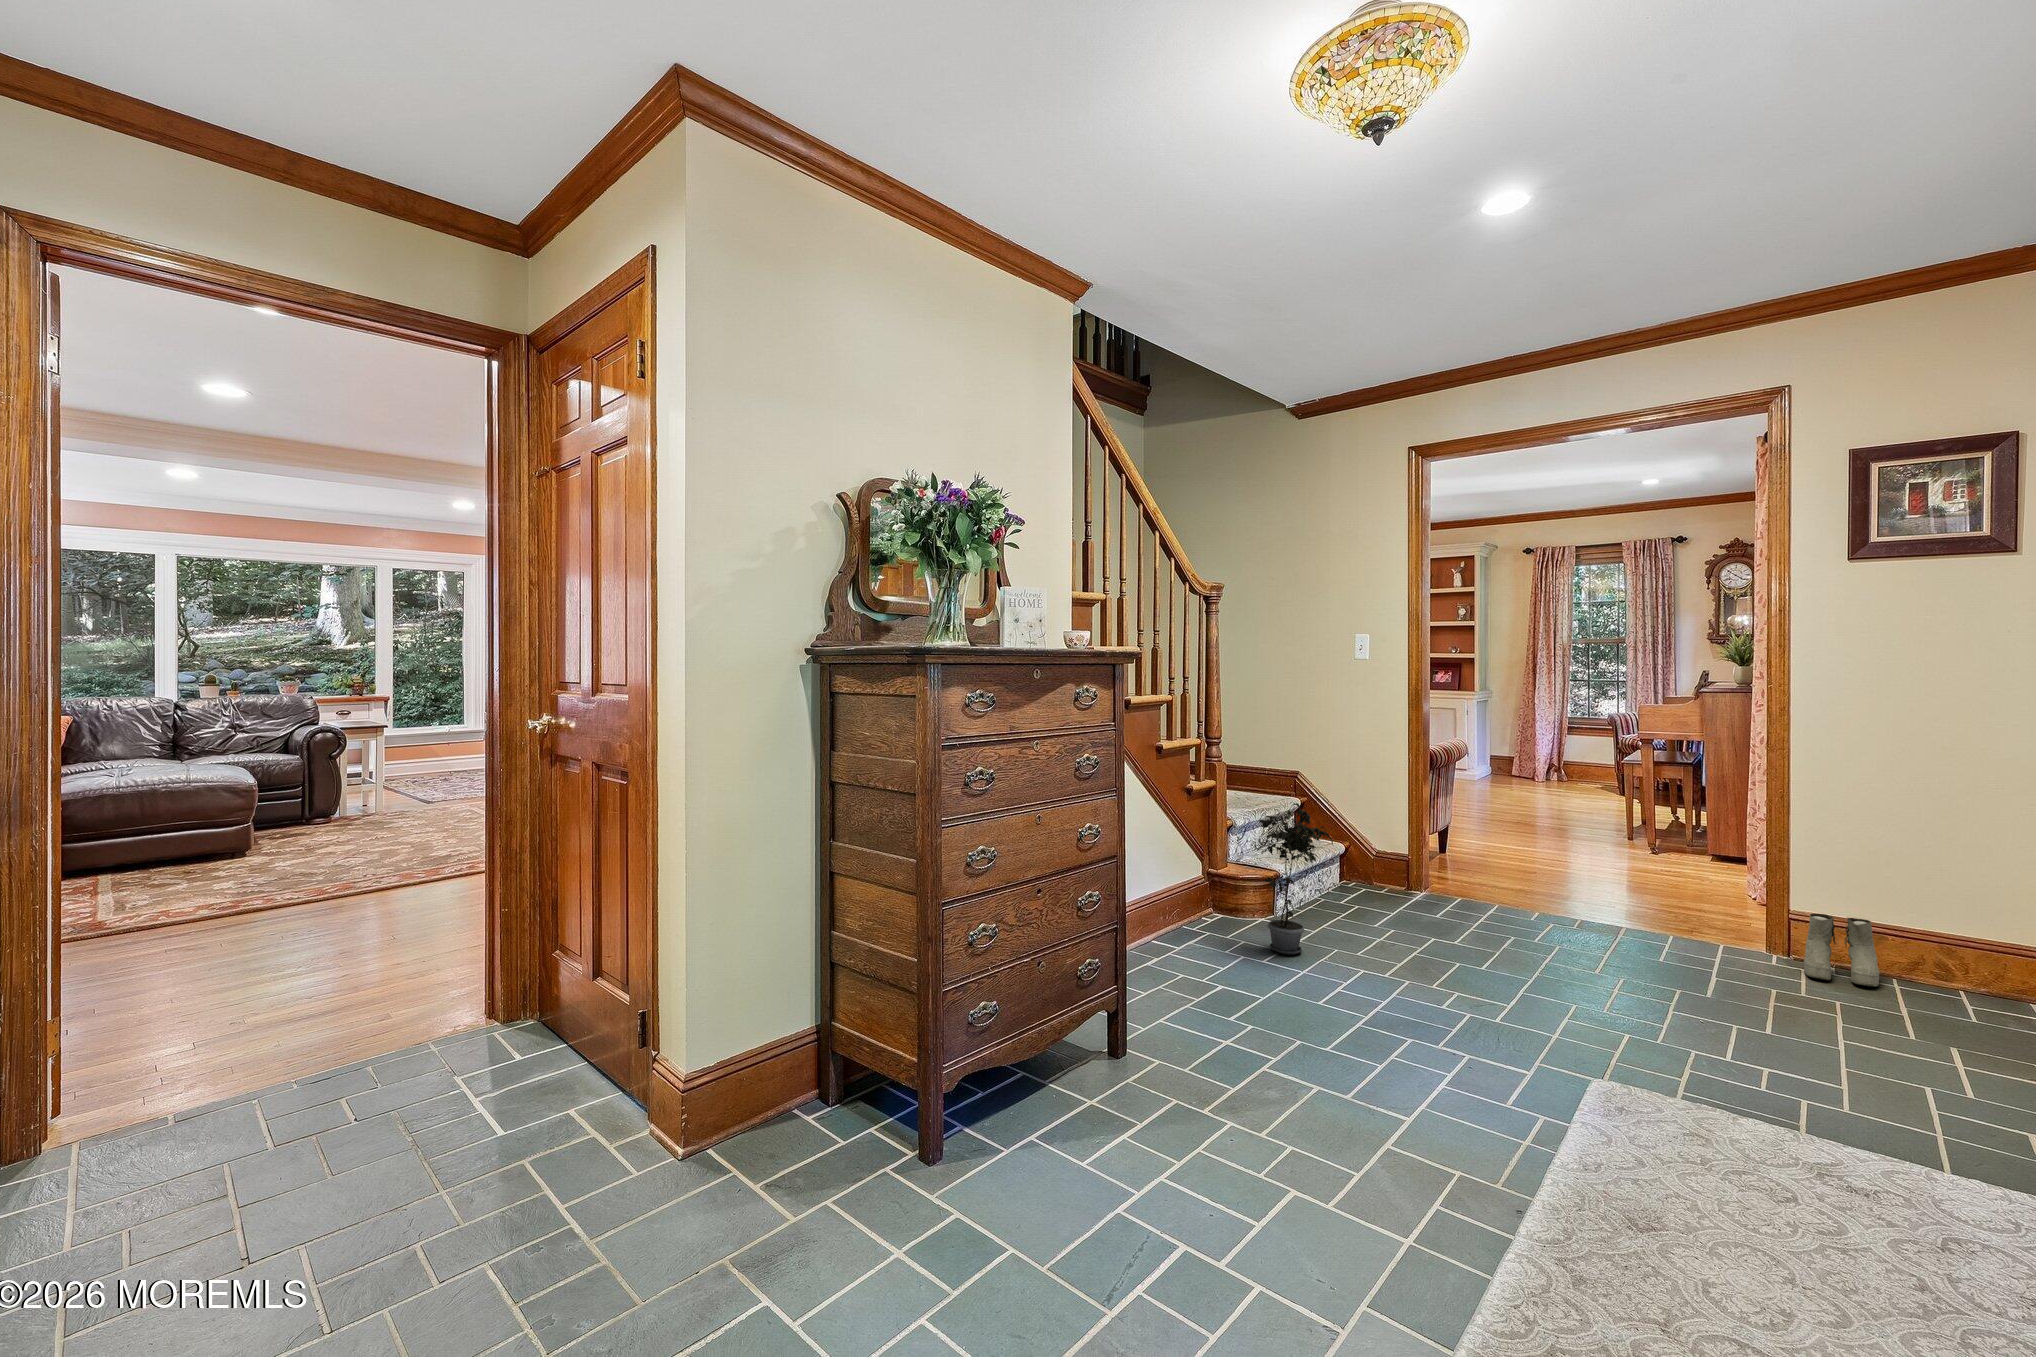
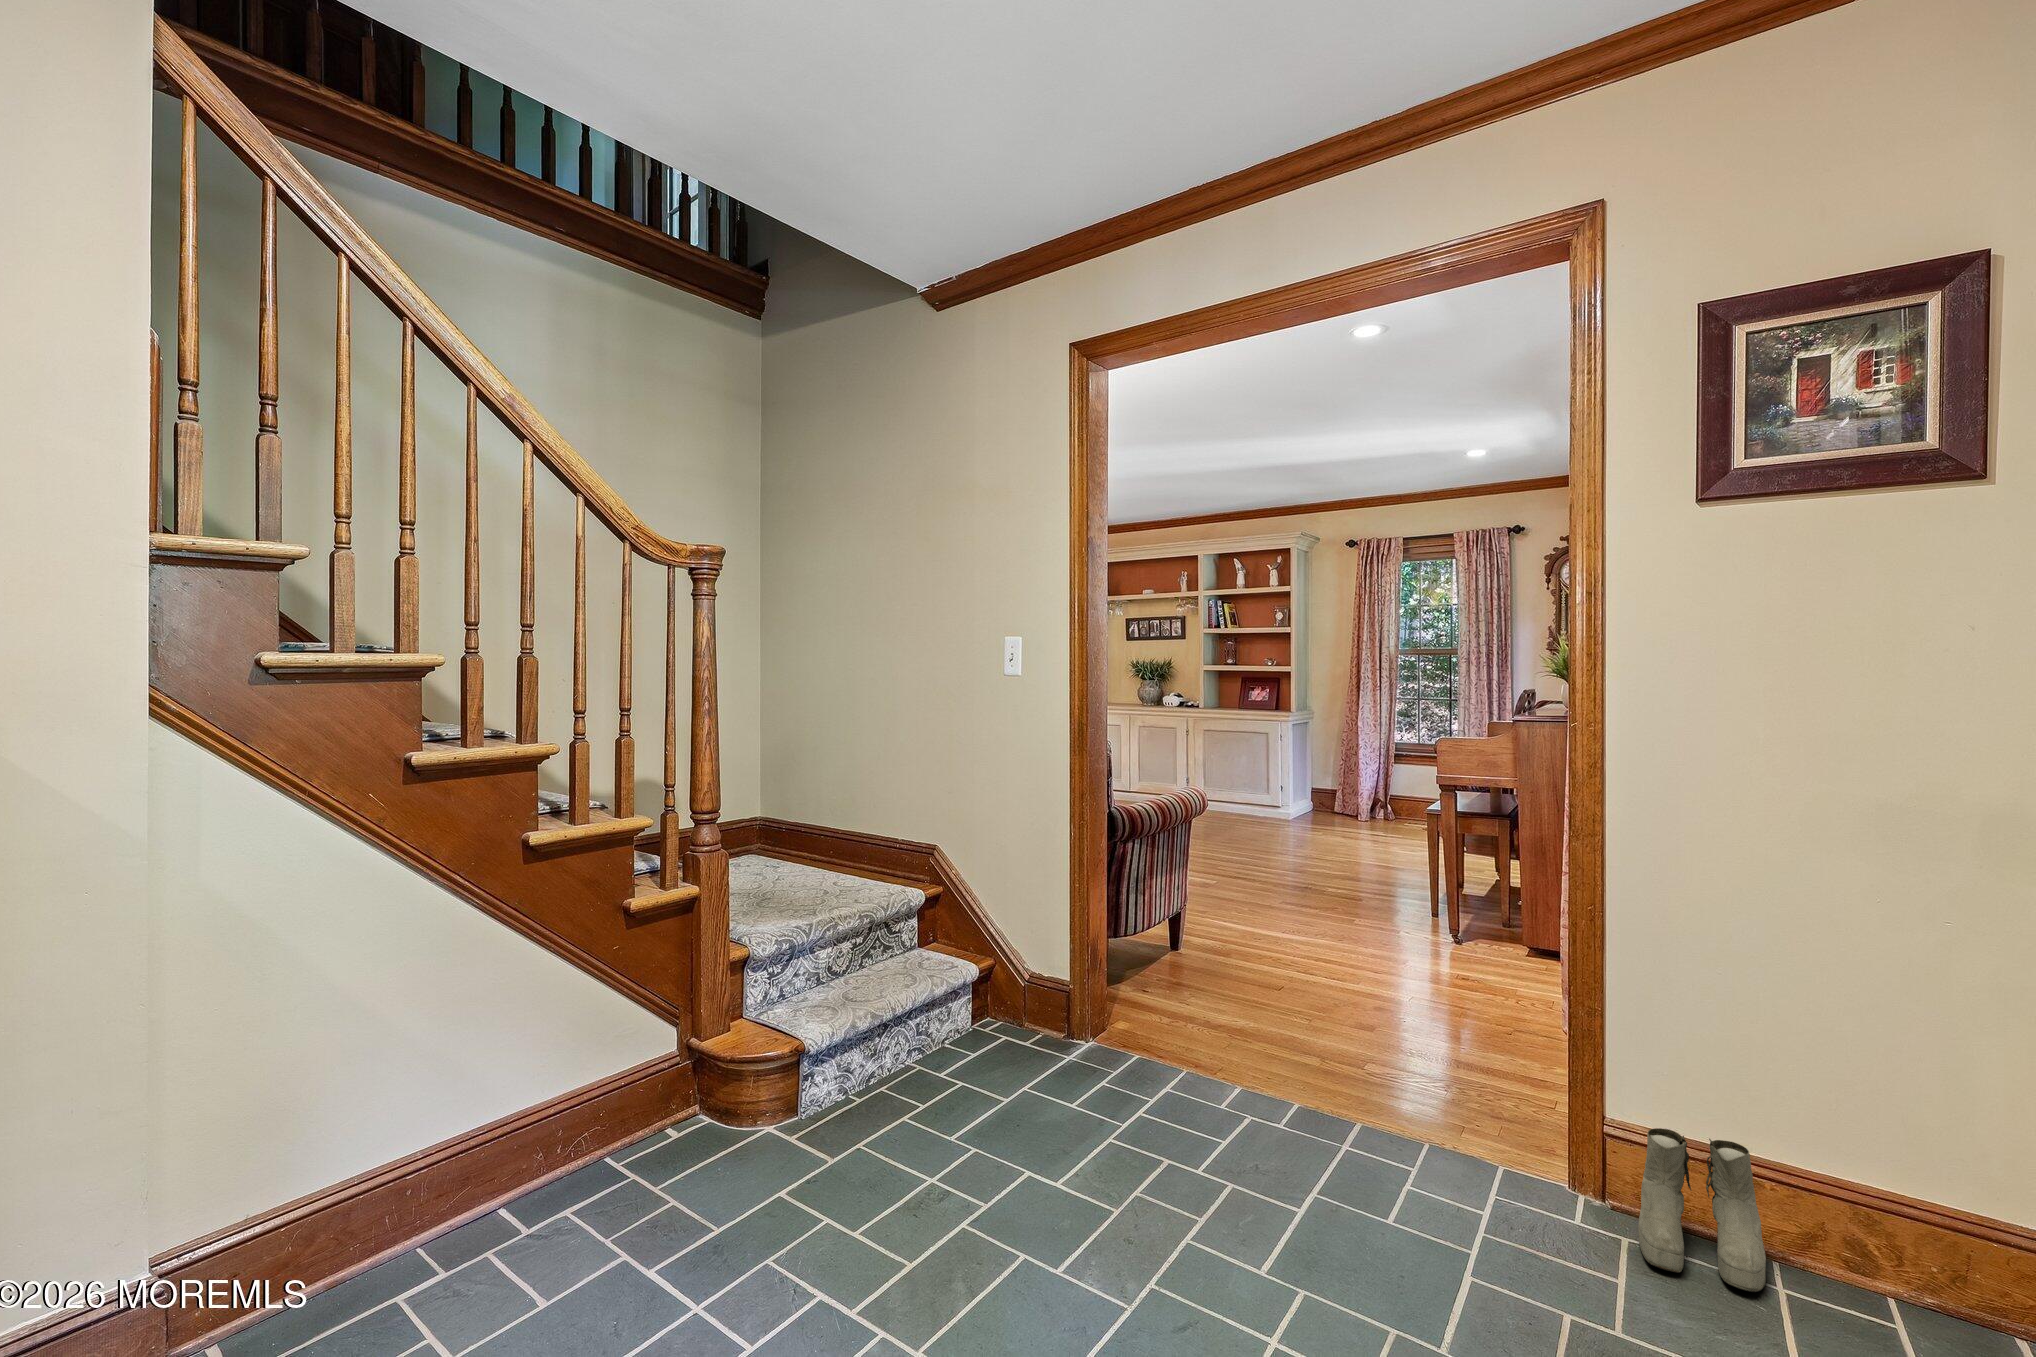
potted plant: present [1257,803,1333,955] -> none [658,945,792,1250]

